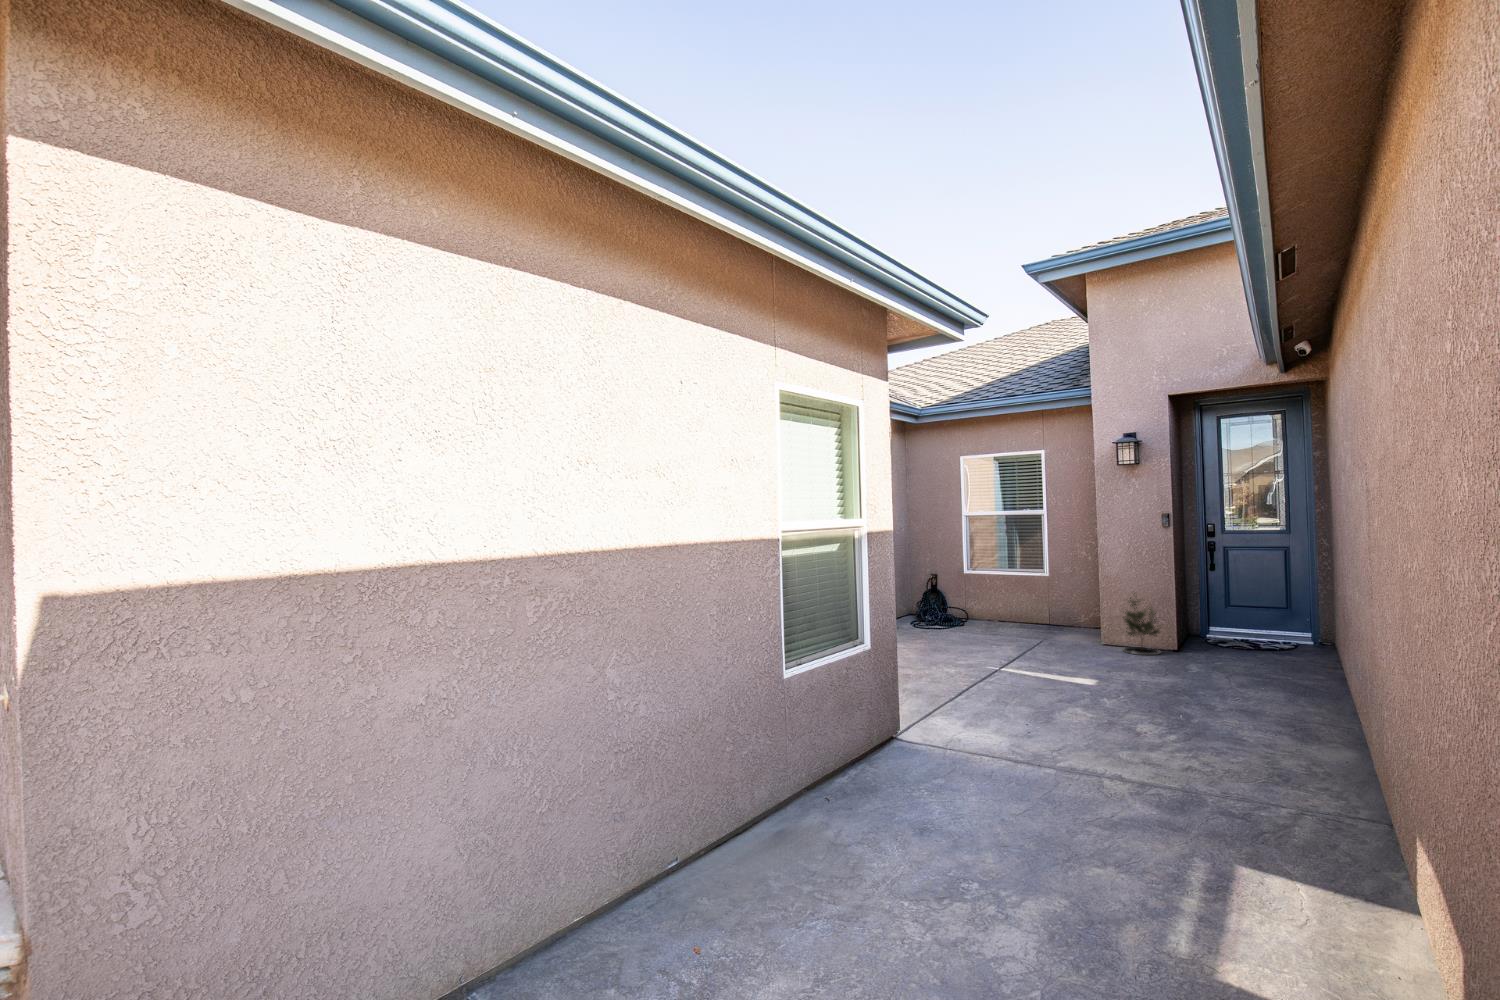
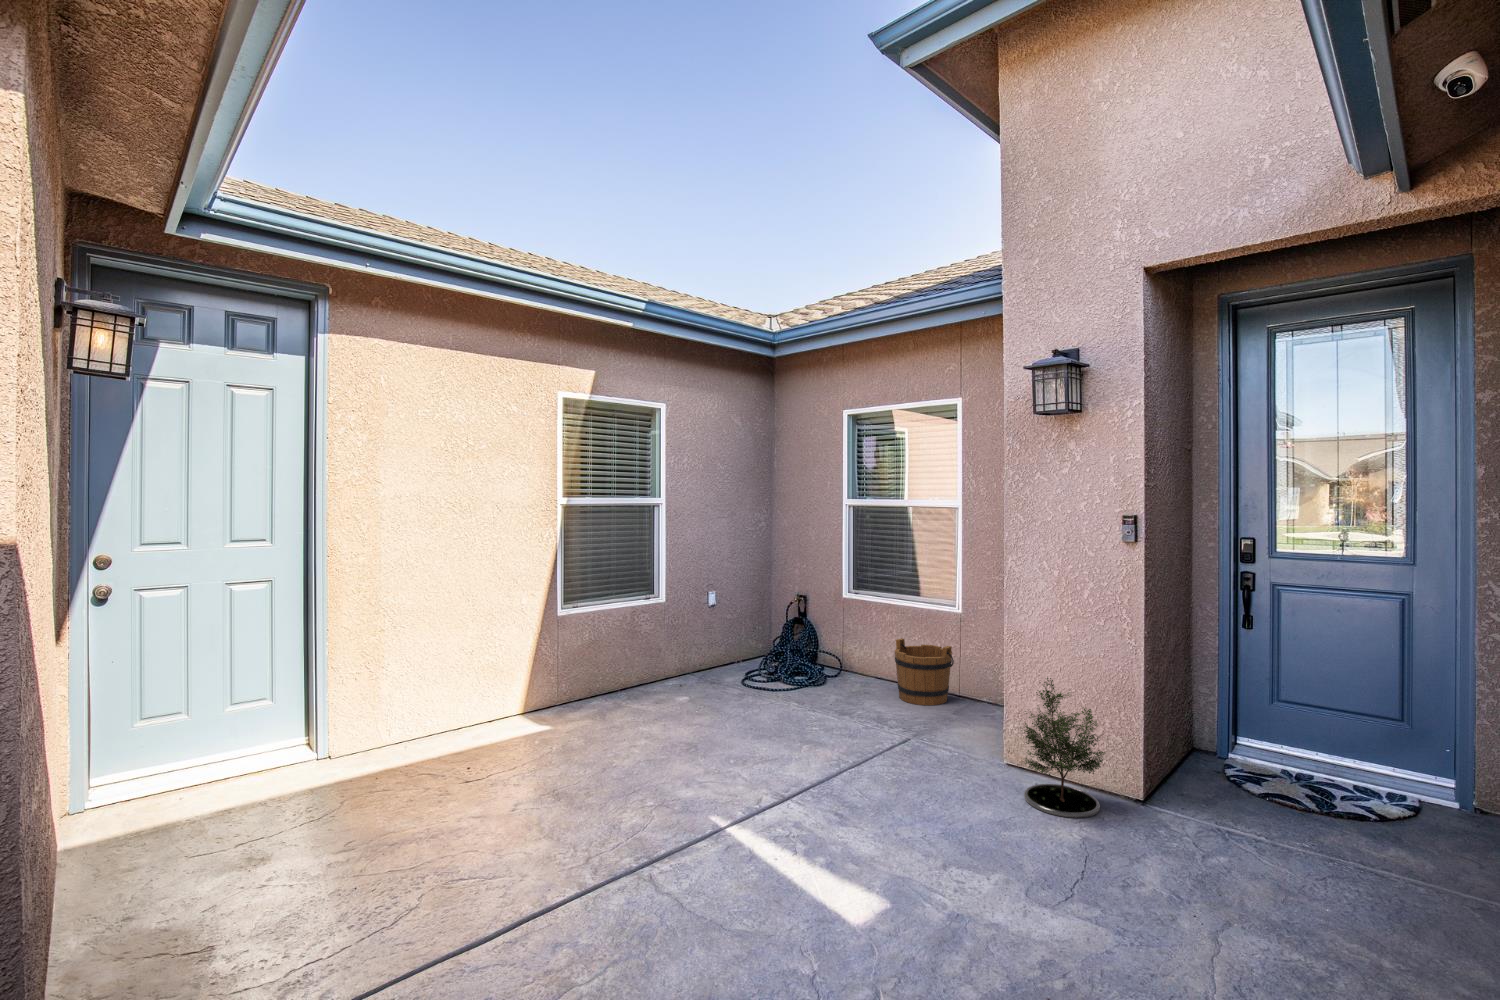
bucket: none [1010,593,1047,629] -> present [895,638,954,705]

